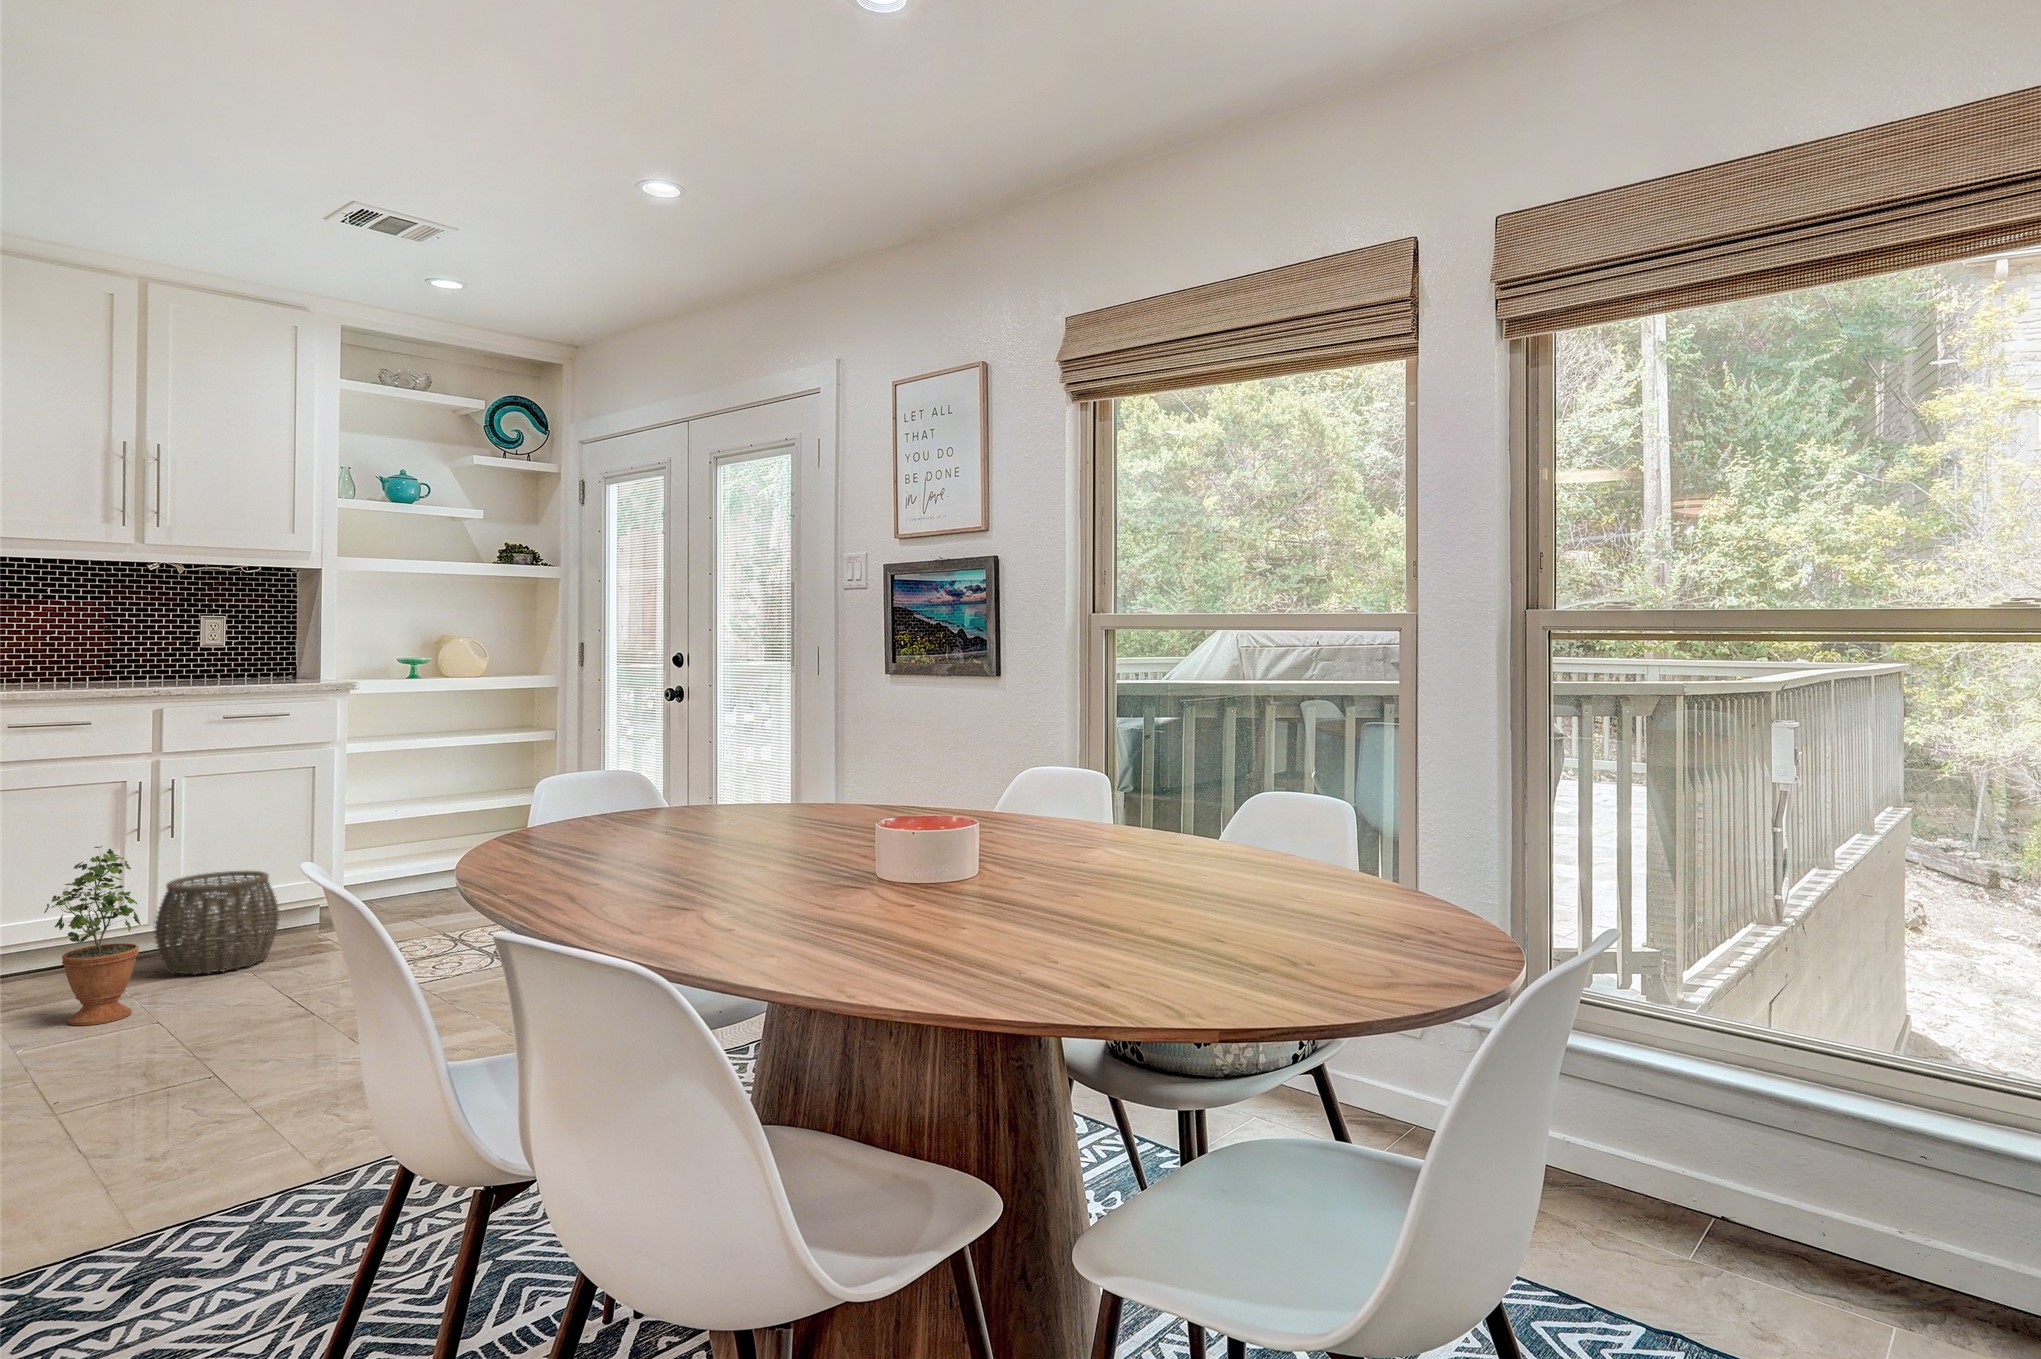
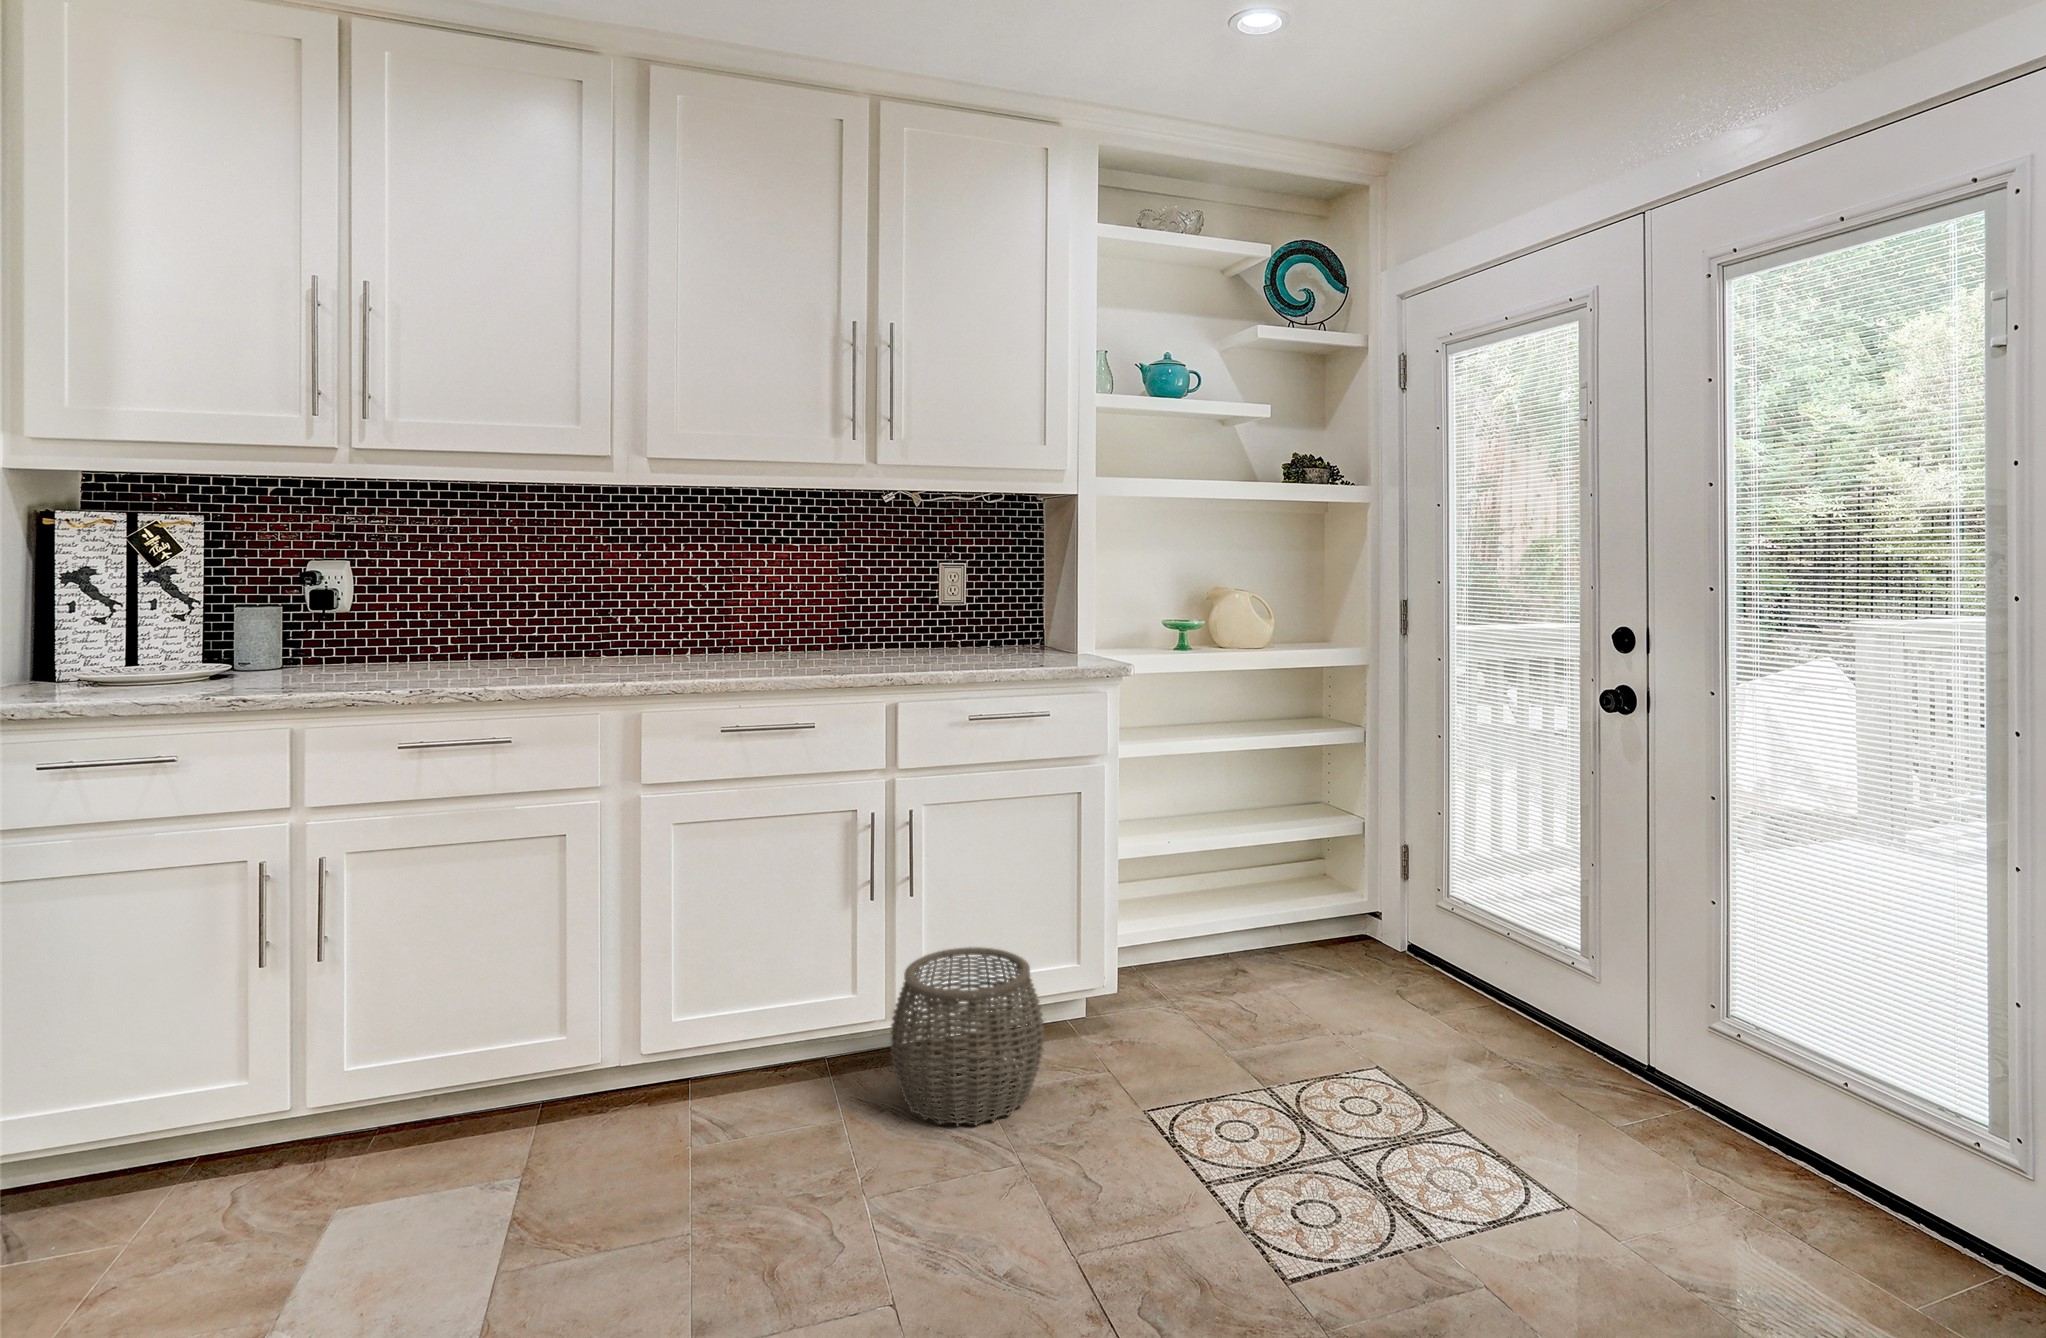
potted plant: present [44,846,141,1025] -> none [740,954,869,1269]

